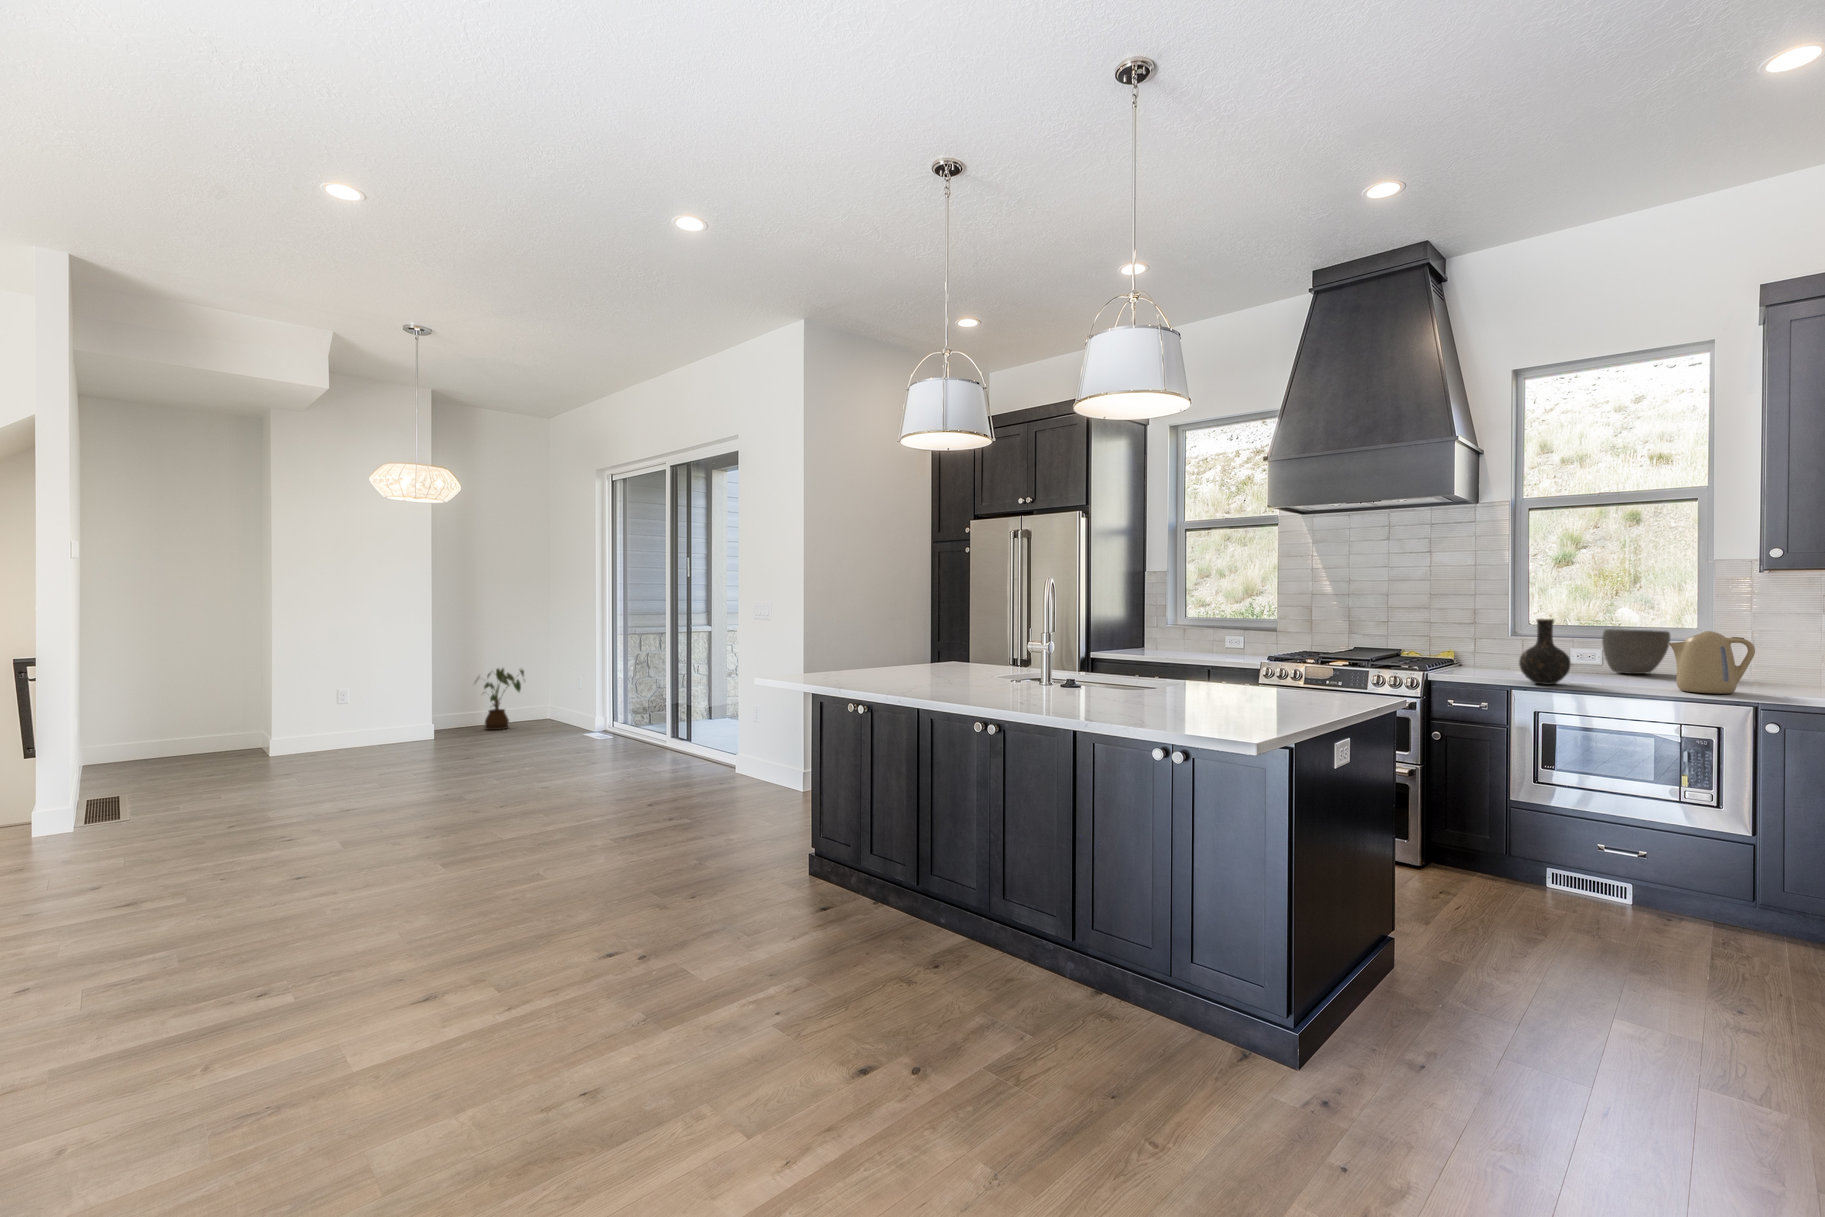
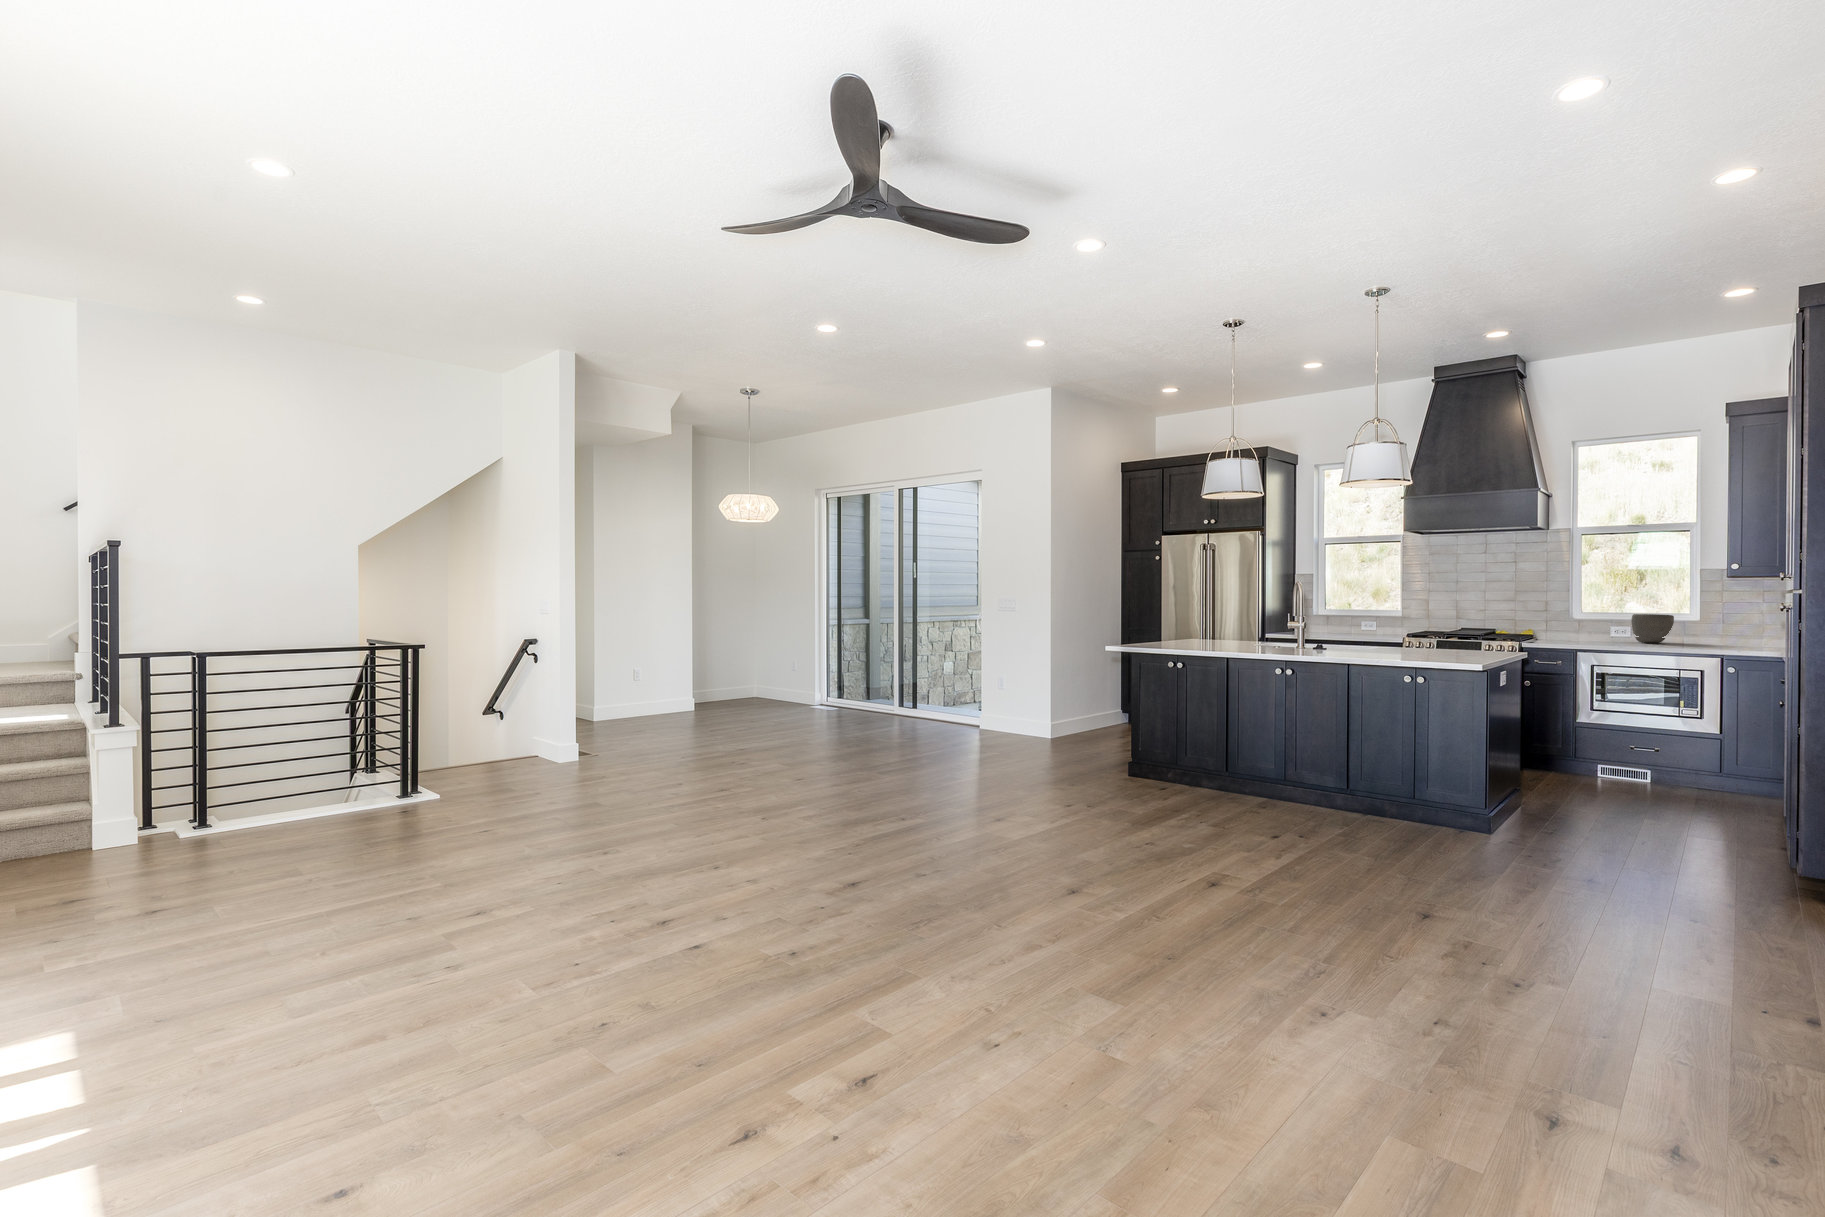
vase: present [1519,619,1571,685] -> none [1581,607,1613,648]
kettle: present [1669,631,1755,694] -> none [1672,613,1722,651]
house plant: present [484,668,524,730] -> none [711,654,750,706]

